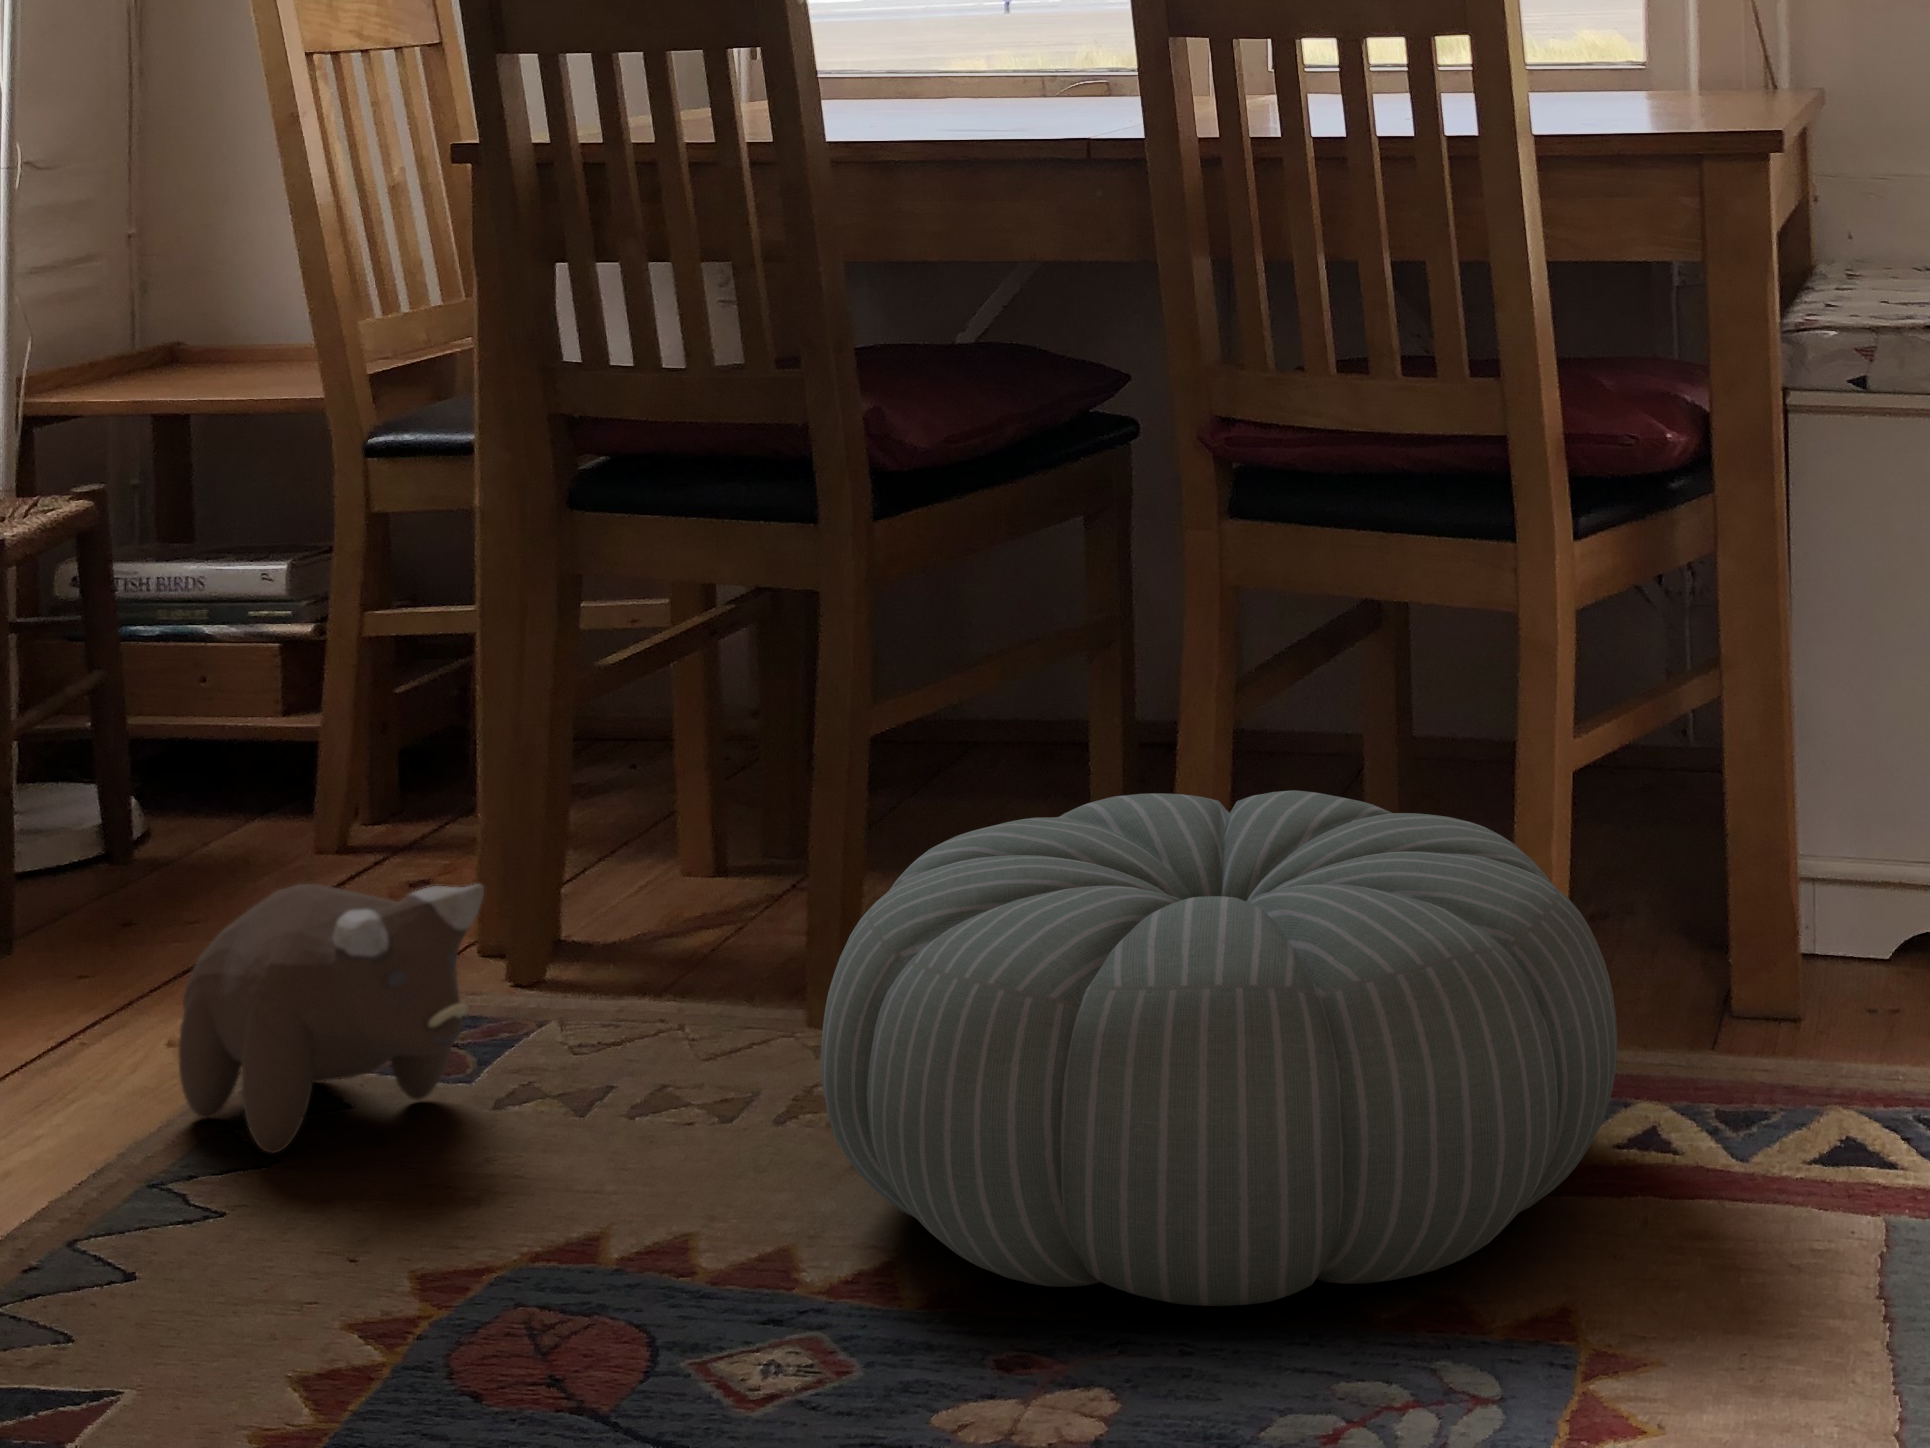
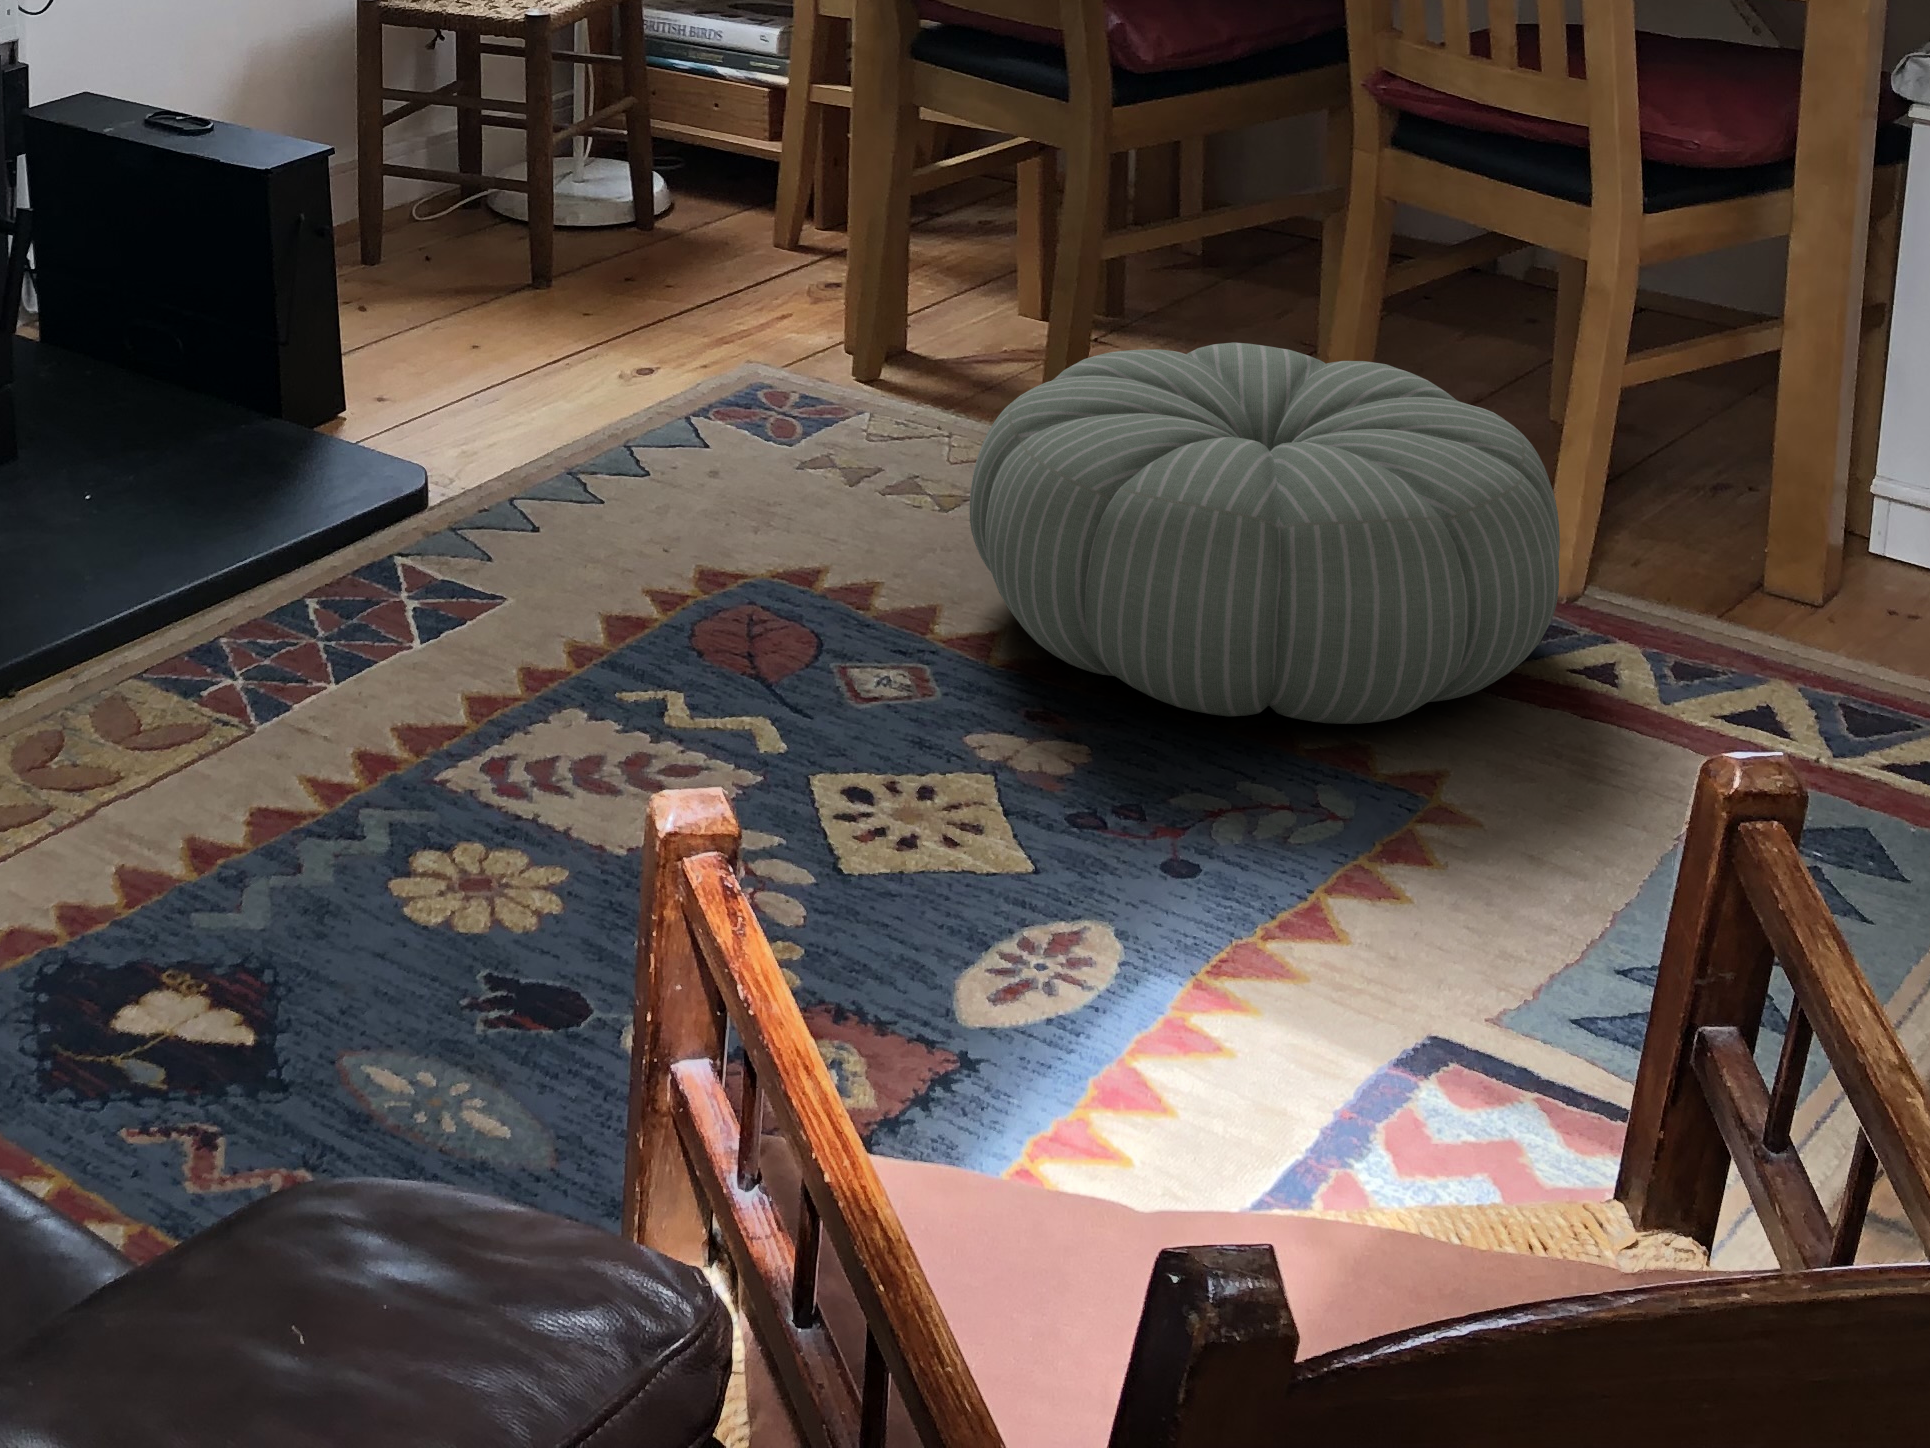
plush toy: present [179,884,484,1153] -> none [604,299,792,469]

